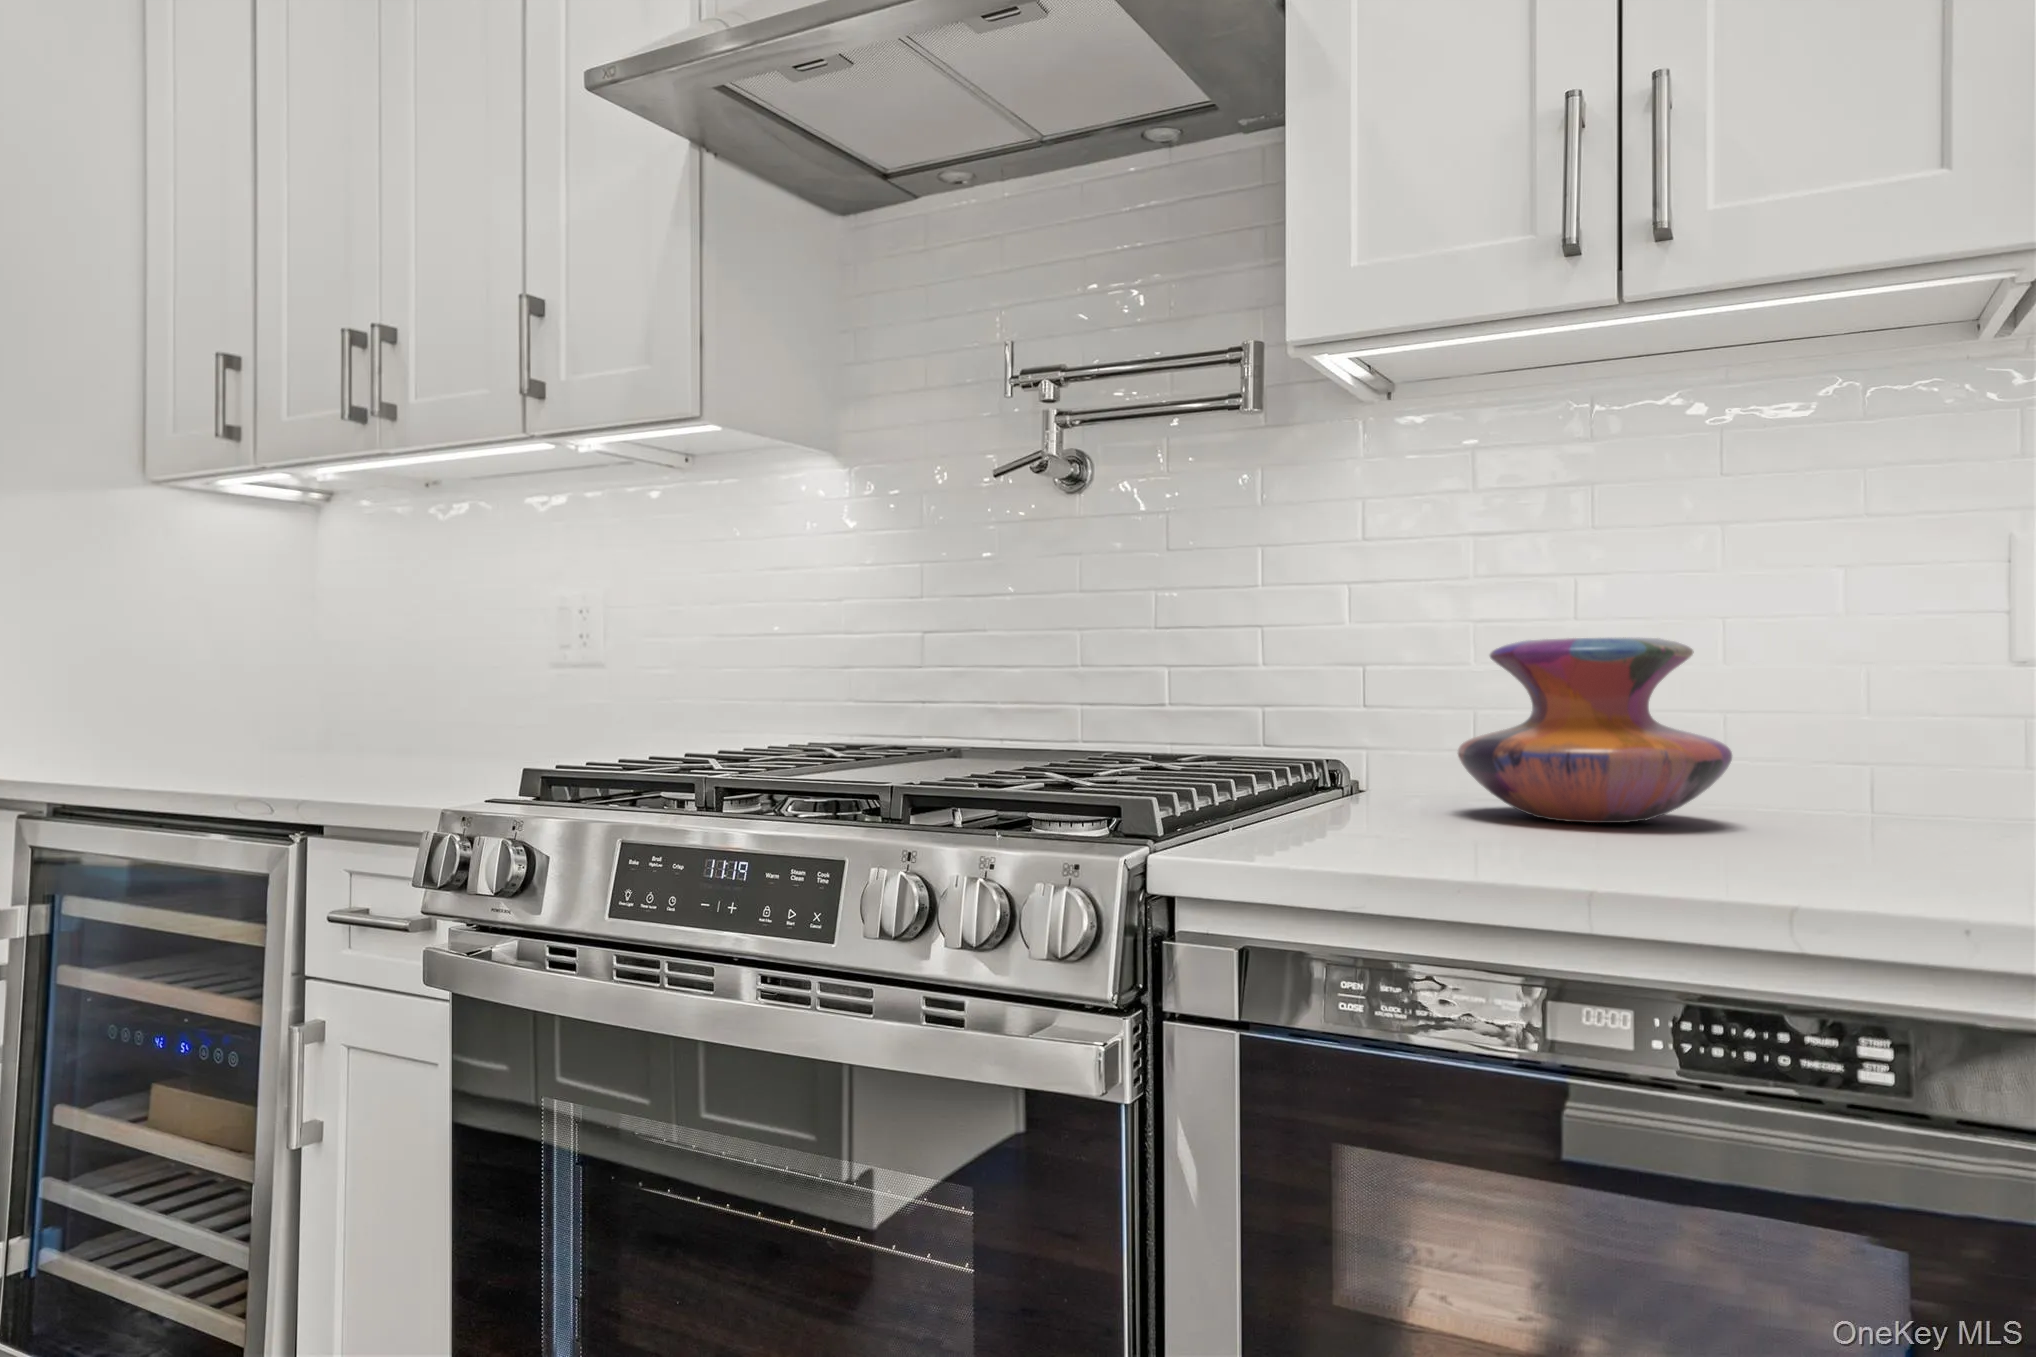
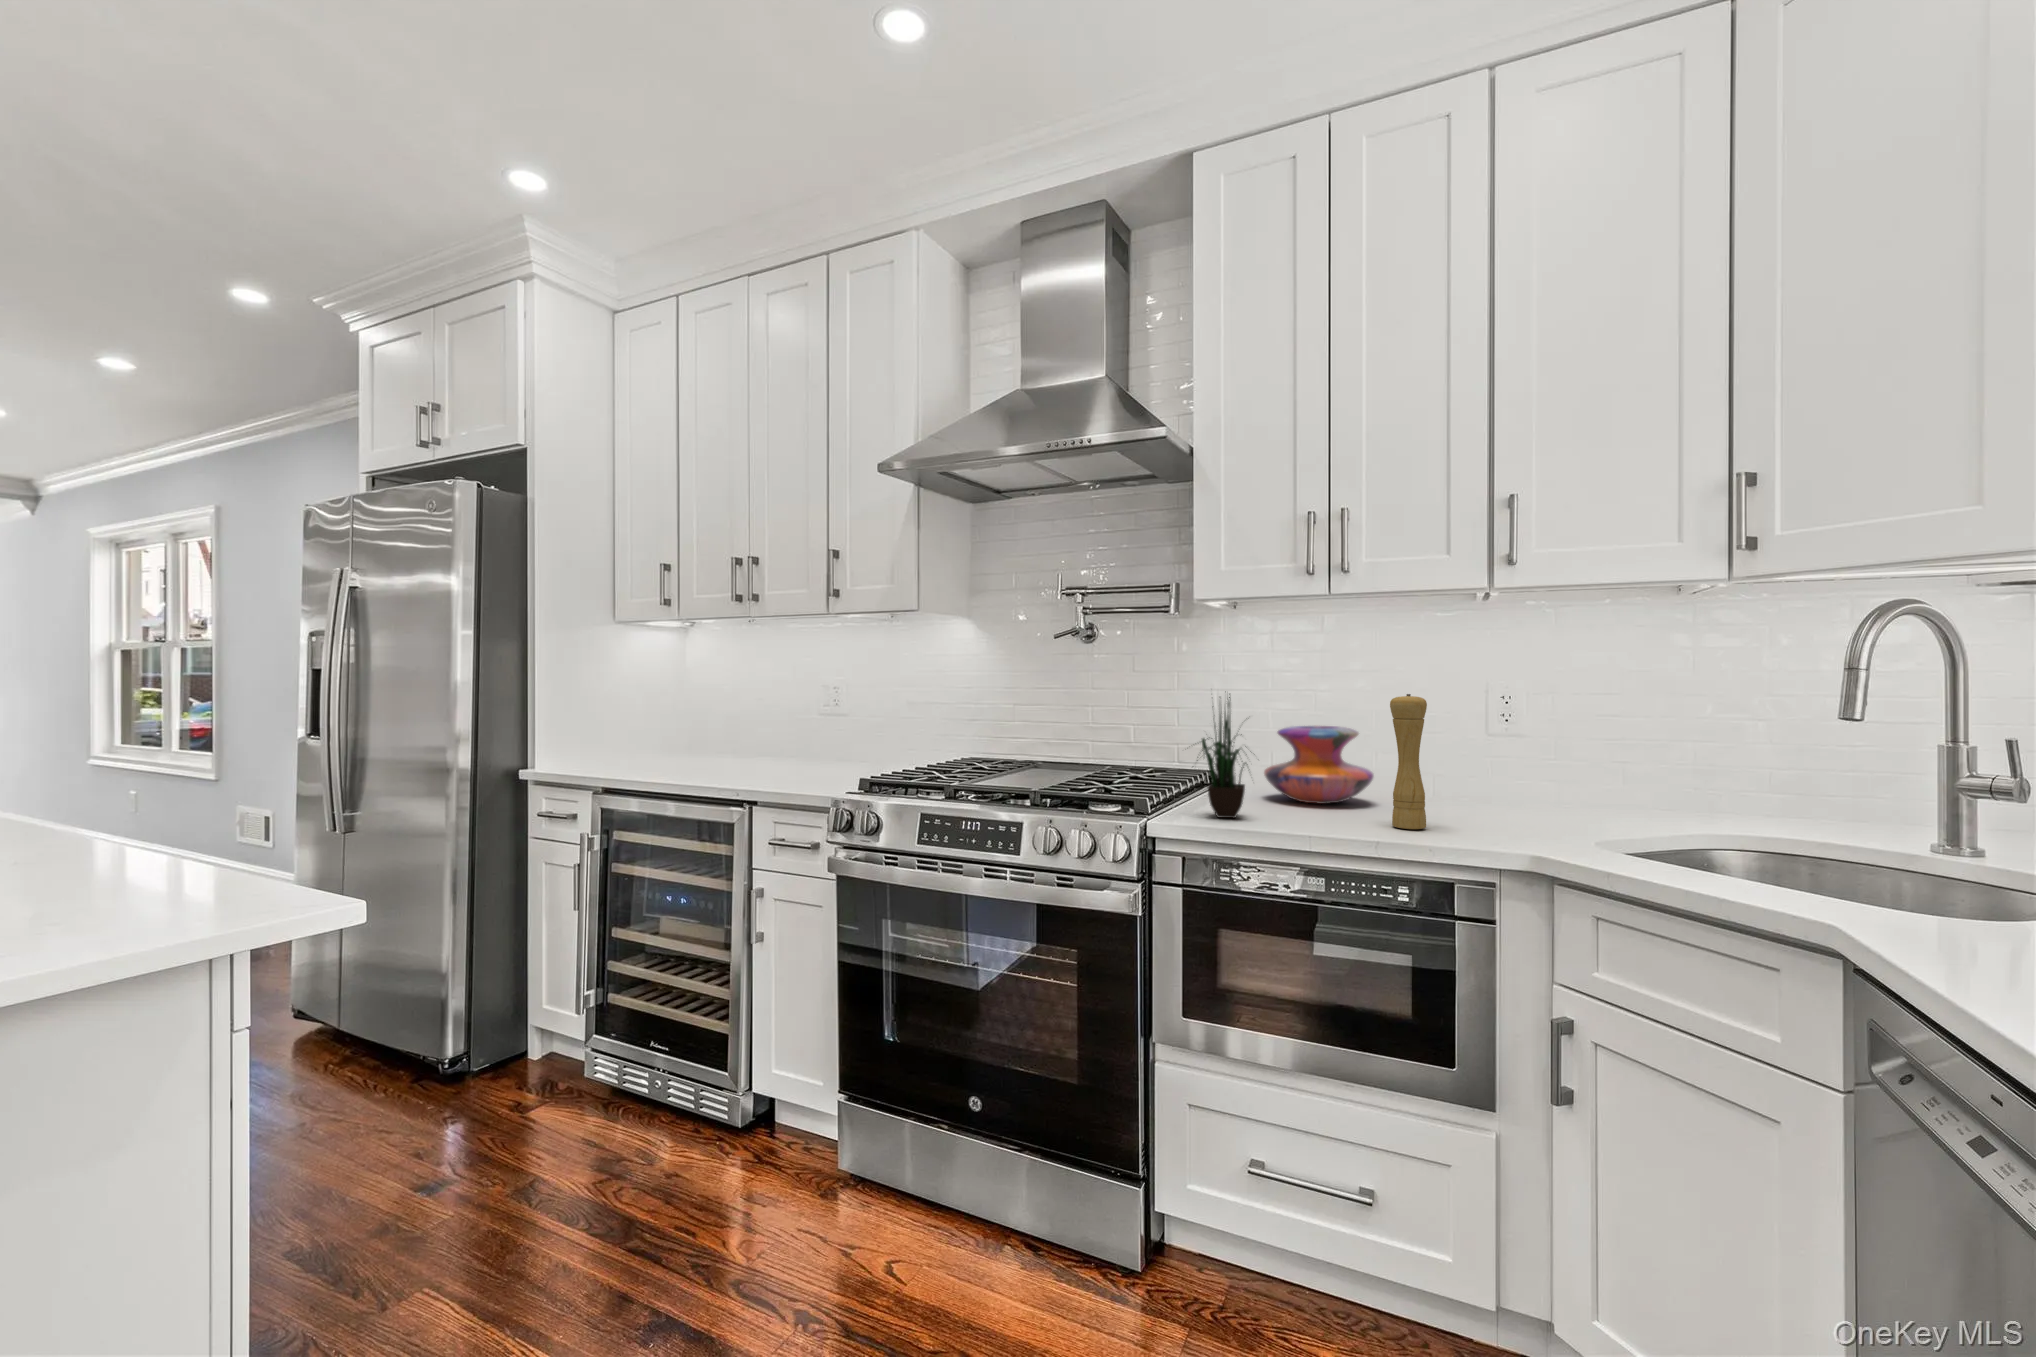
potted plant: none [1245,461,1455,847] -> present [1197,694,1248,818]
pepper mill: none [1807,504,1916,873] -> present [1390,694,1427,829]

